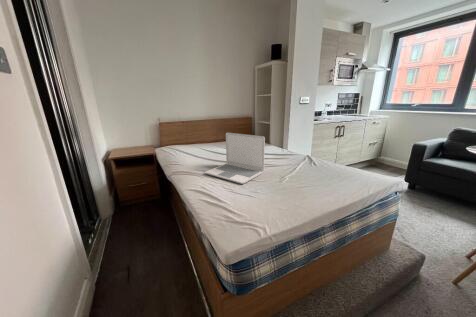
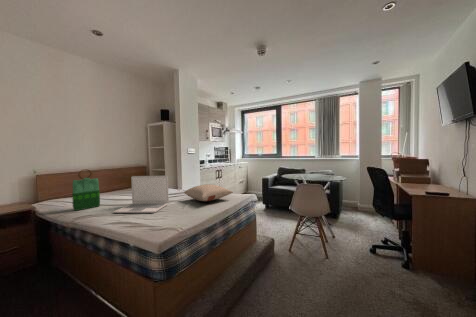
tote bag: none [175,121,199,162] -> present [72,170,100,211]
pillow: none [285,153,362,179] -> present [184,184,233,202]

